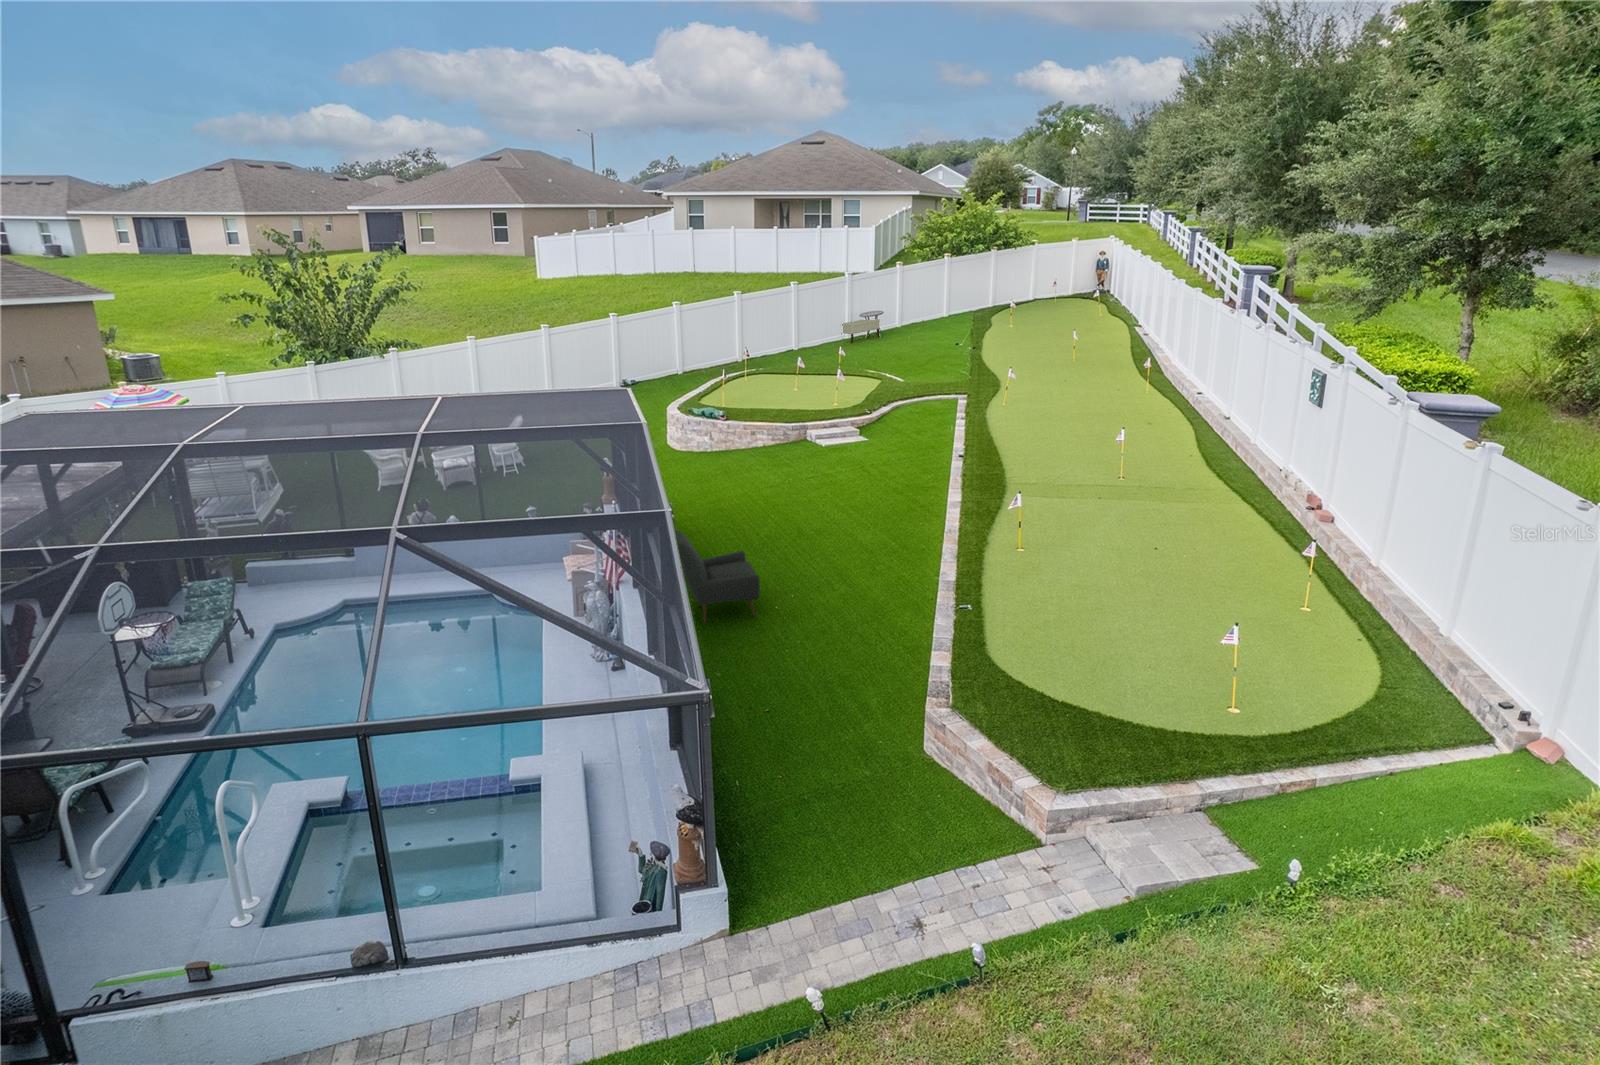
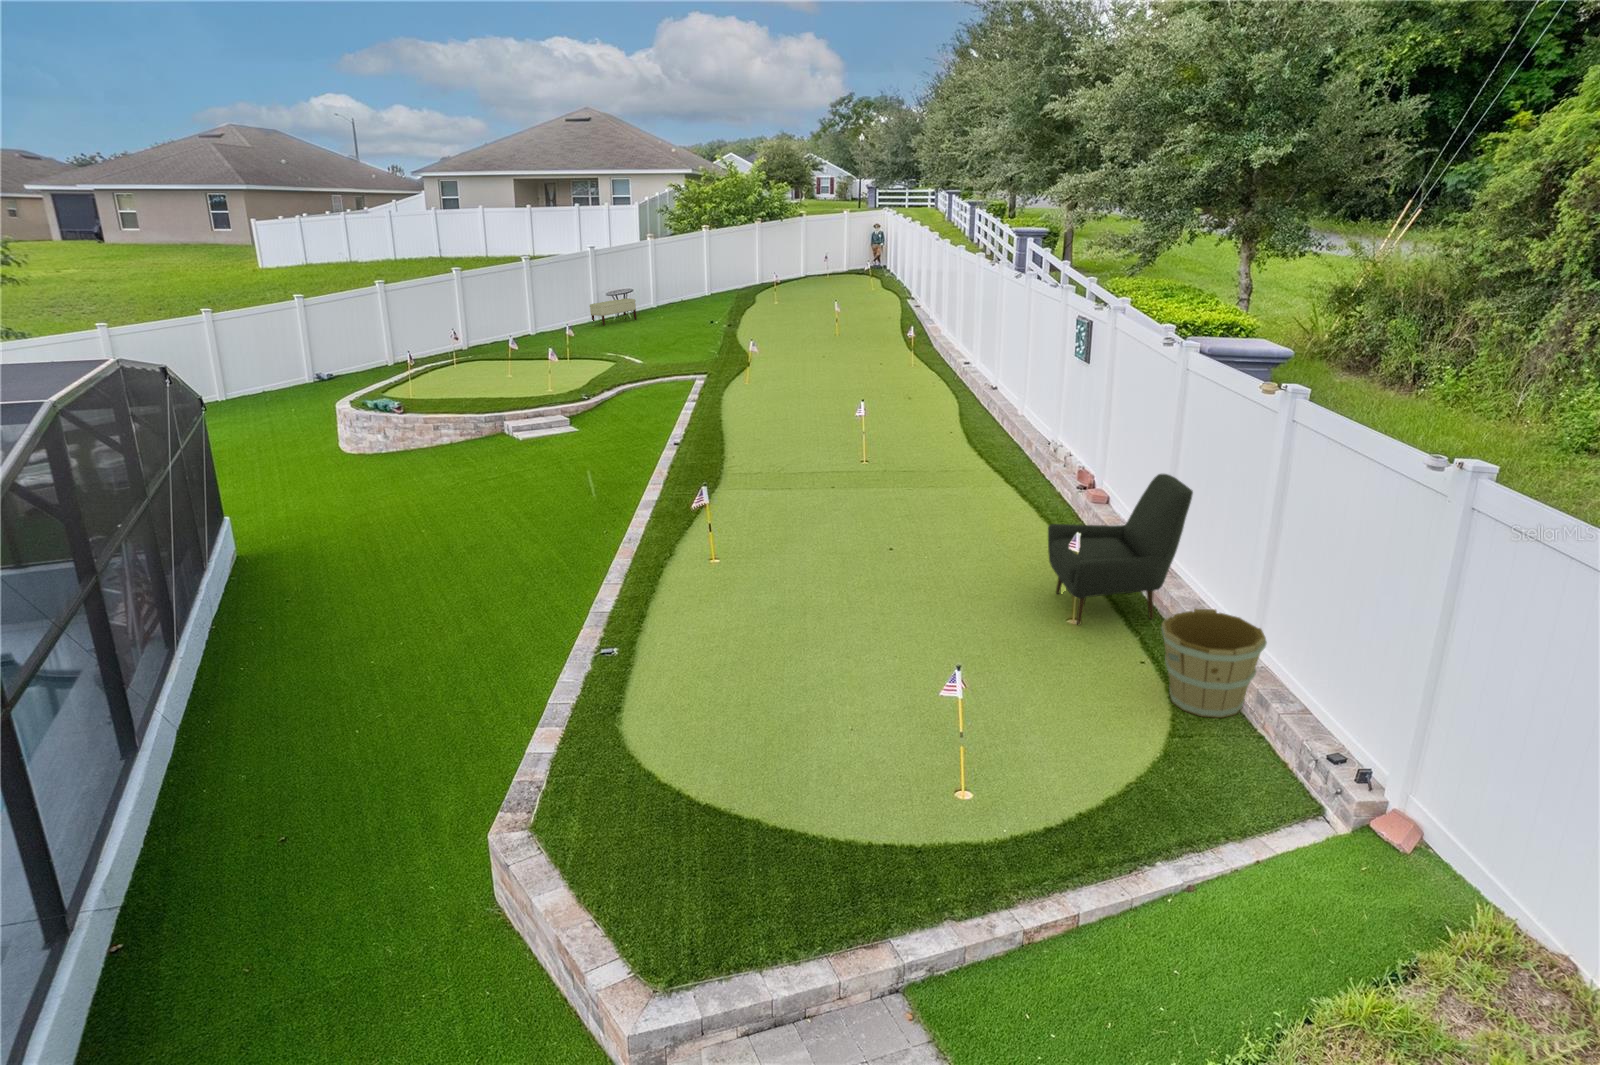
chair: present [675,530,760,623] -> present [1048,474,1193,625]
wooden bucket: none [1379,603,1460,680] -> present [1162,608,1267,718]

